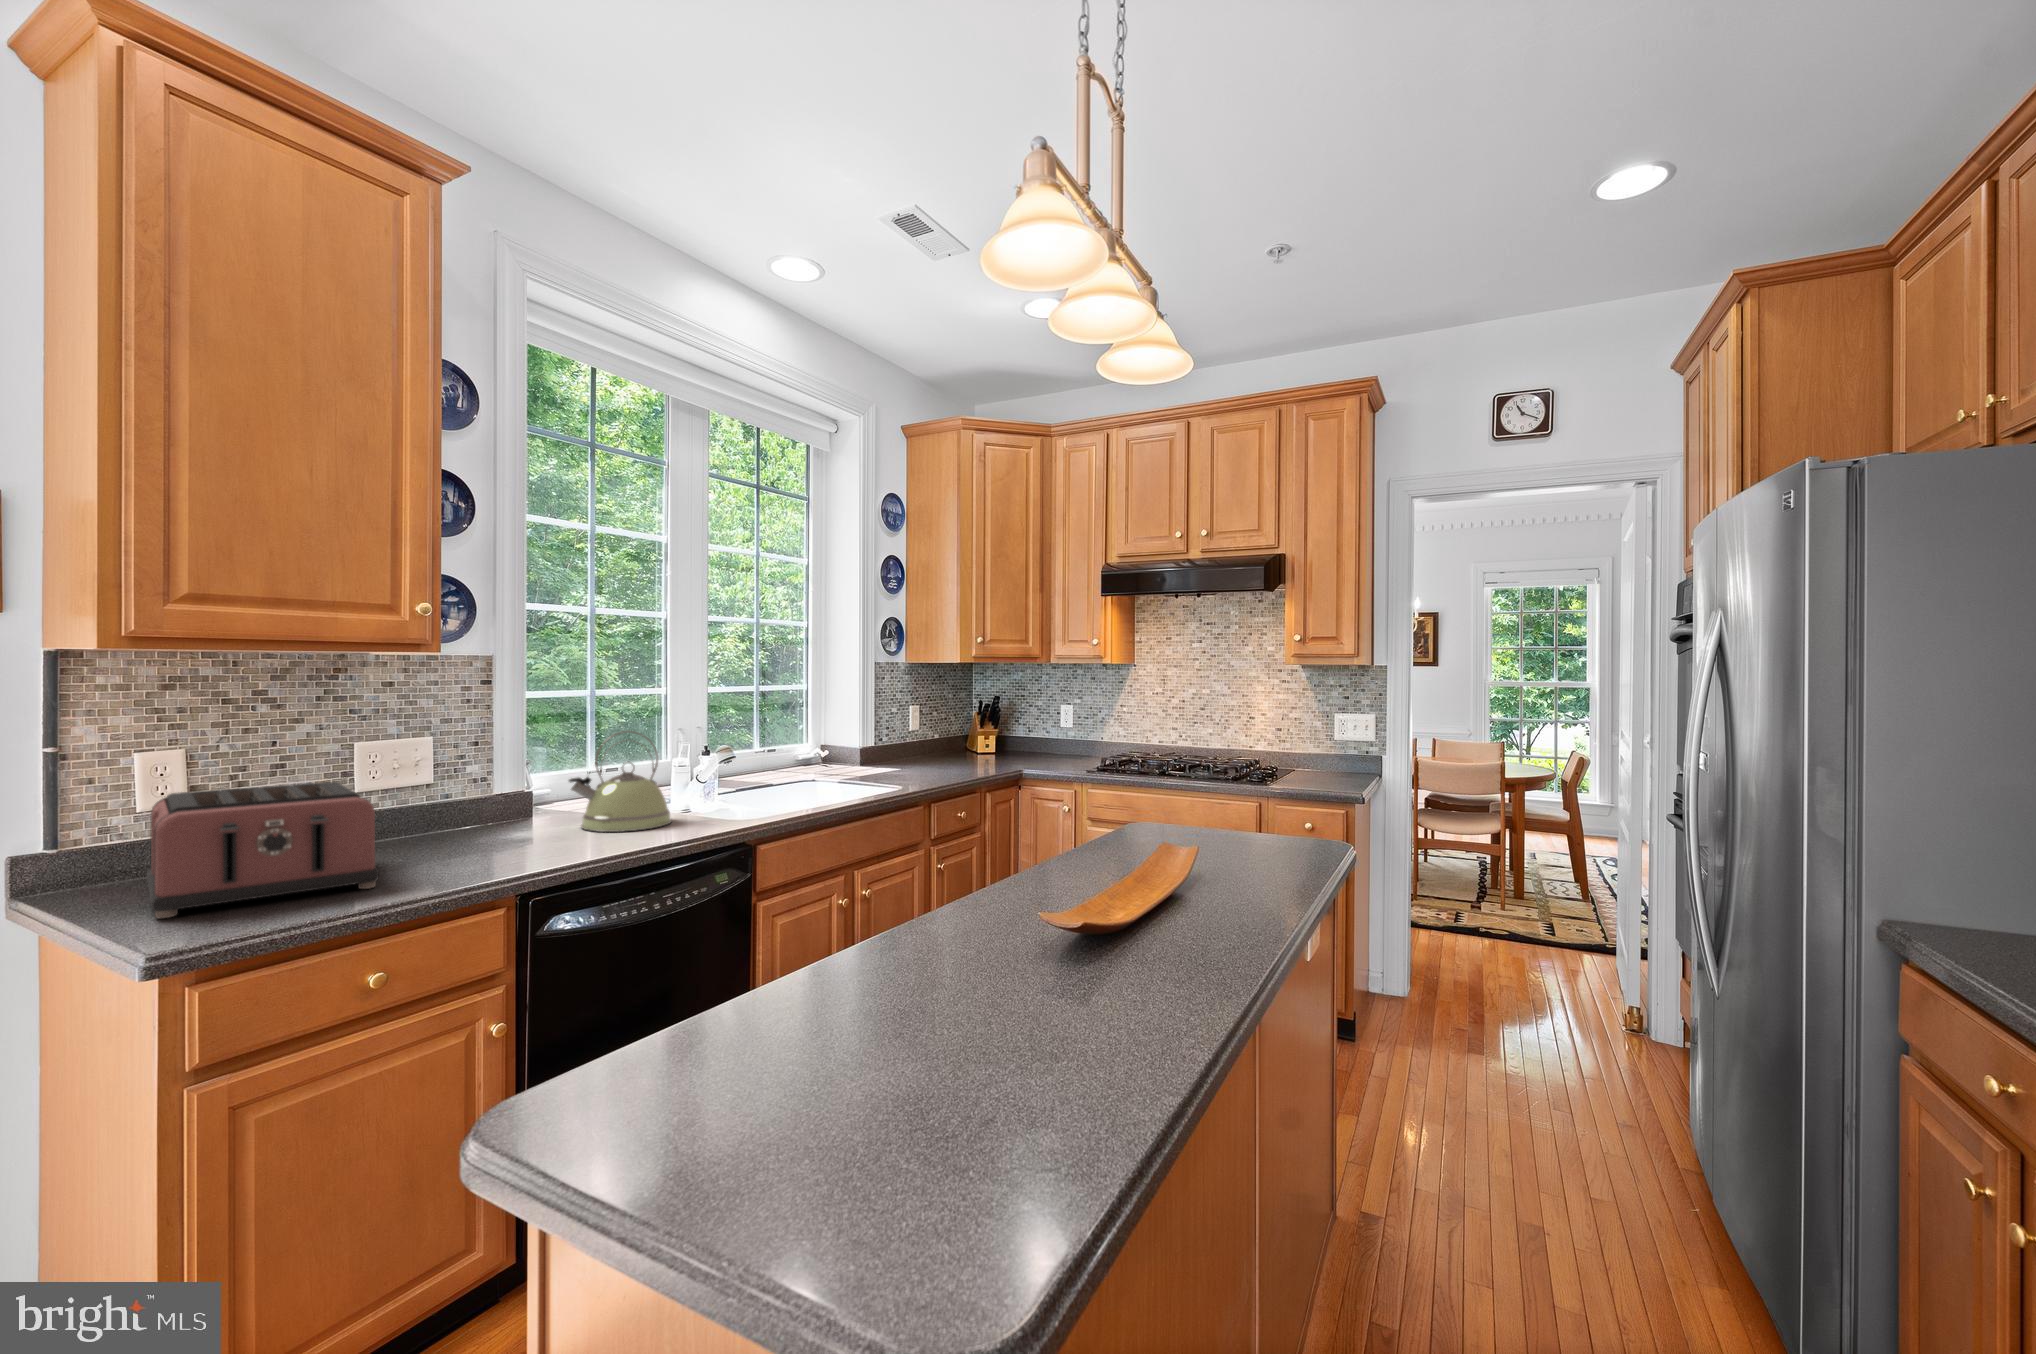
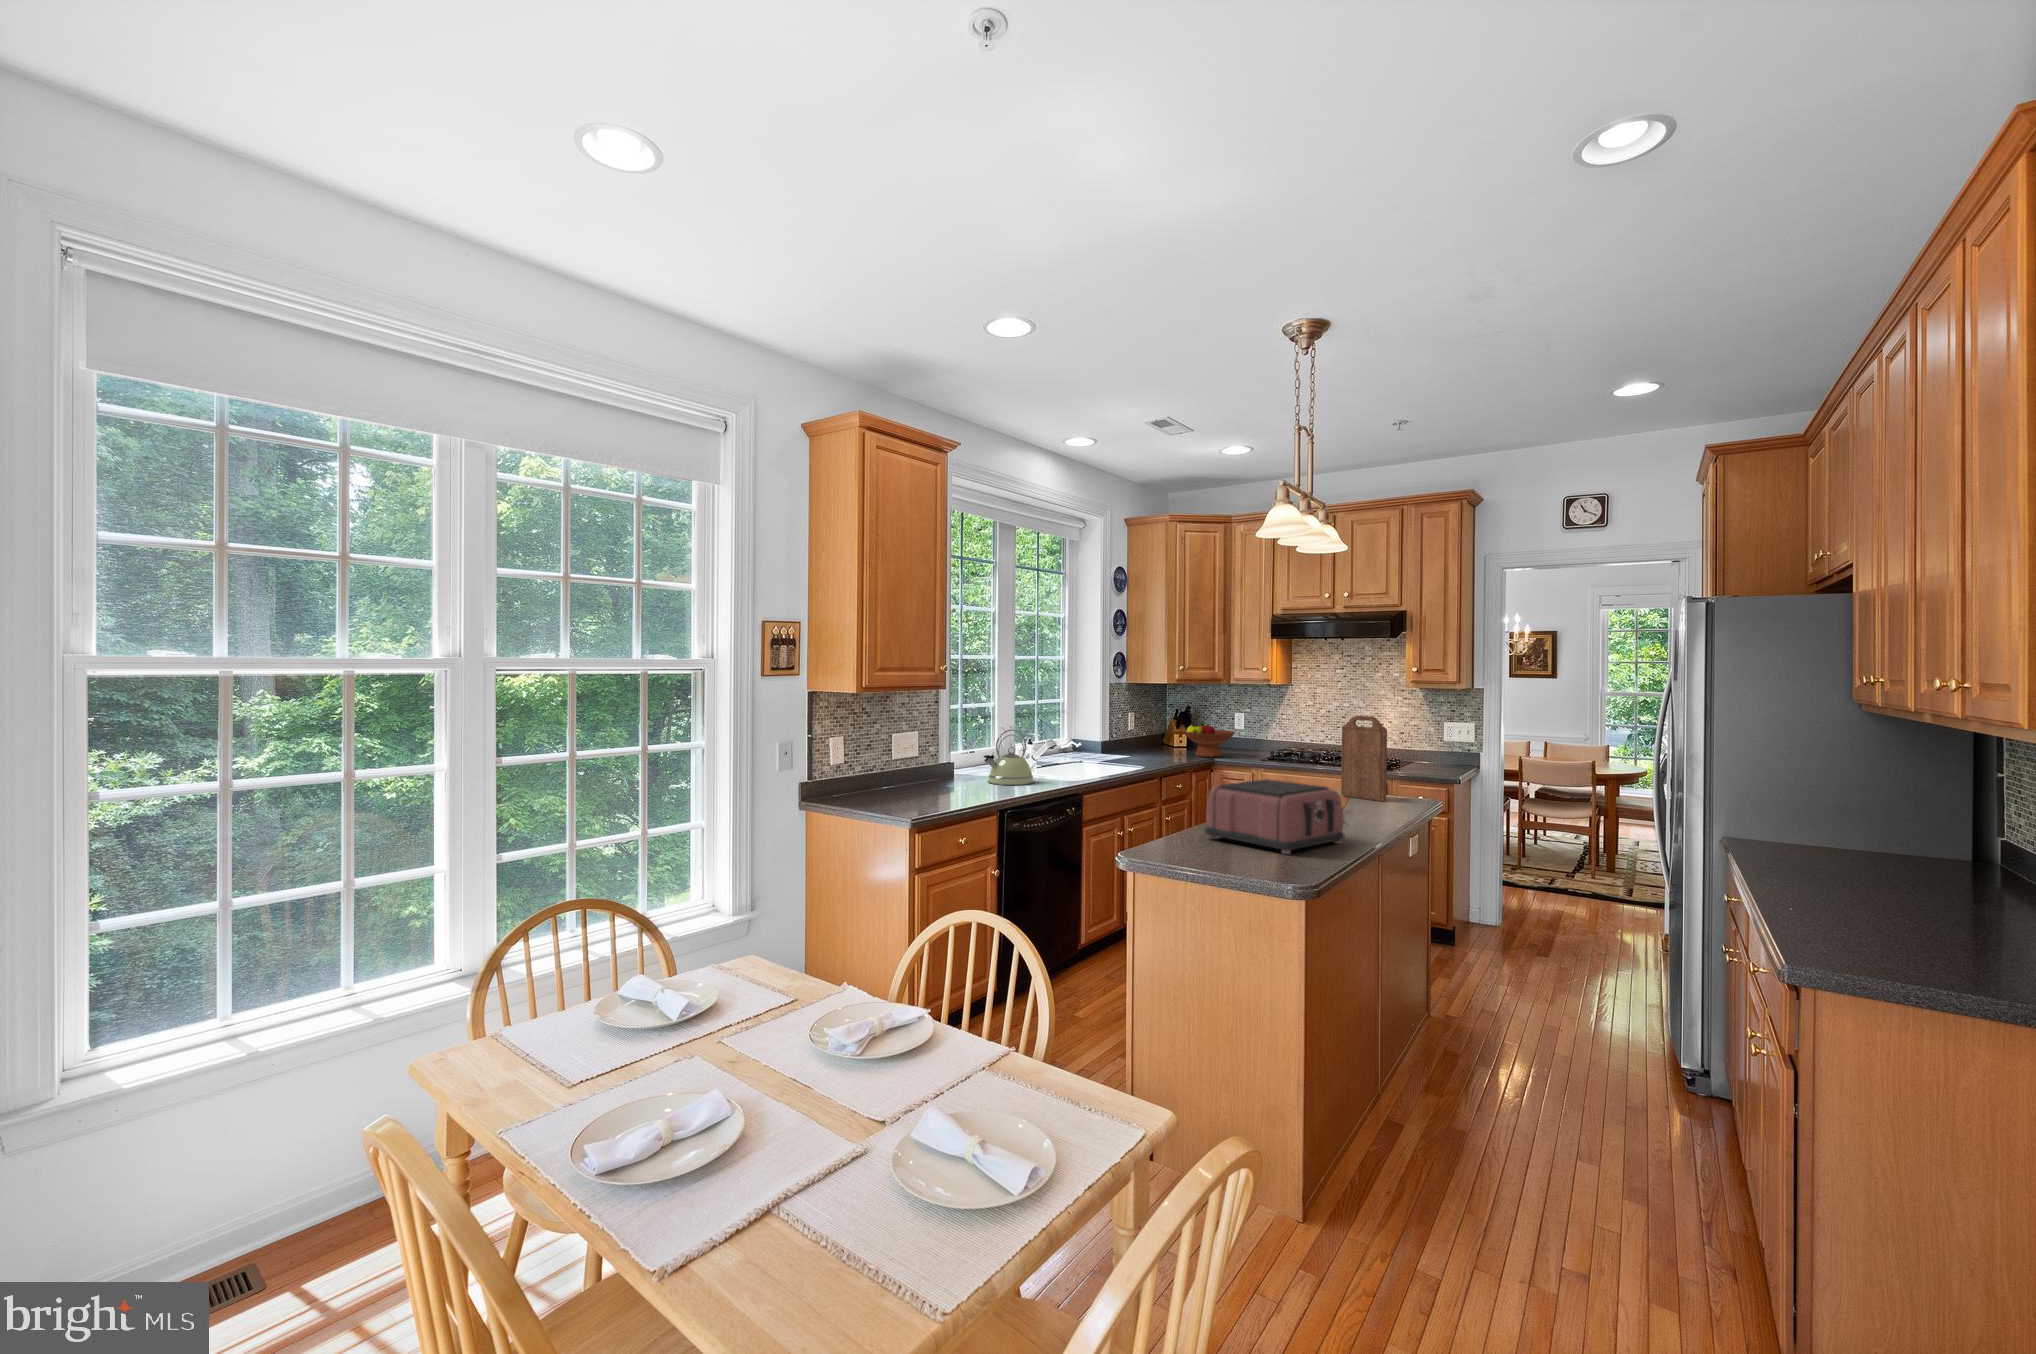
cutting board: none [1189,700,1265,851] -> present [1341,716,1387,801]
fruit bowl: none [978,717,1053,767] -> present [1183,723,1235,757]
toaster: present [147,782,379,918] -> present [1205,779,1344,854]

